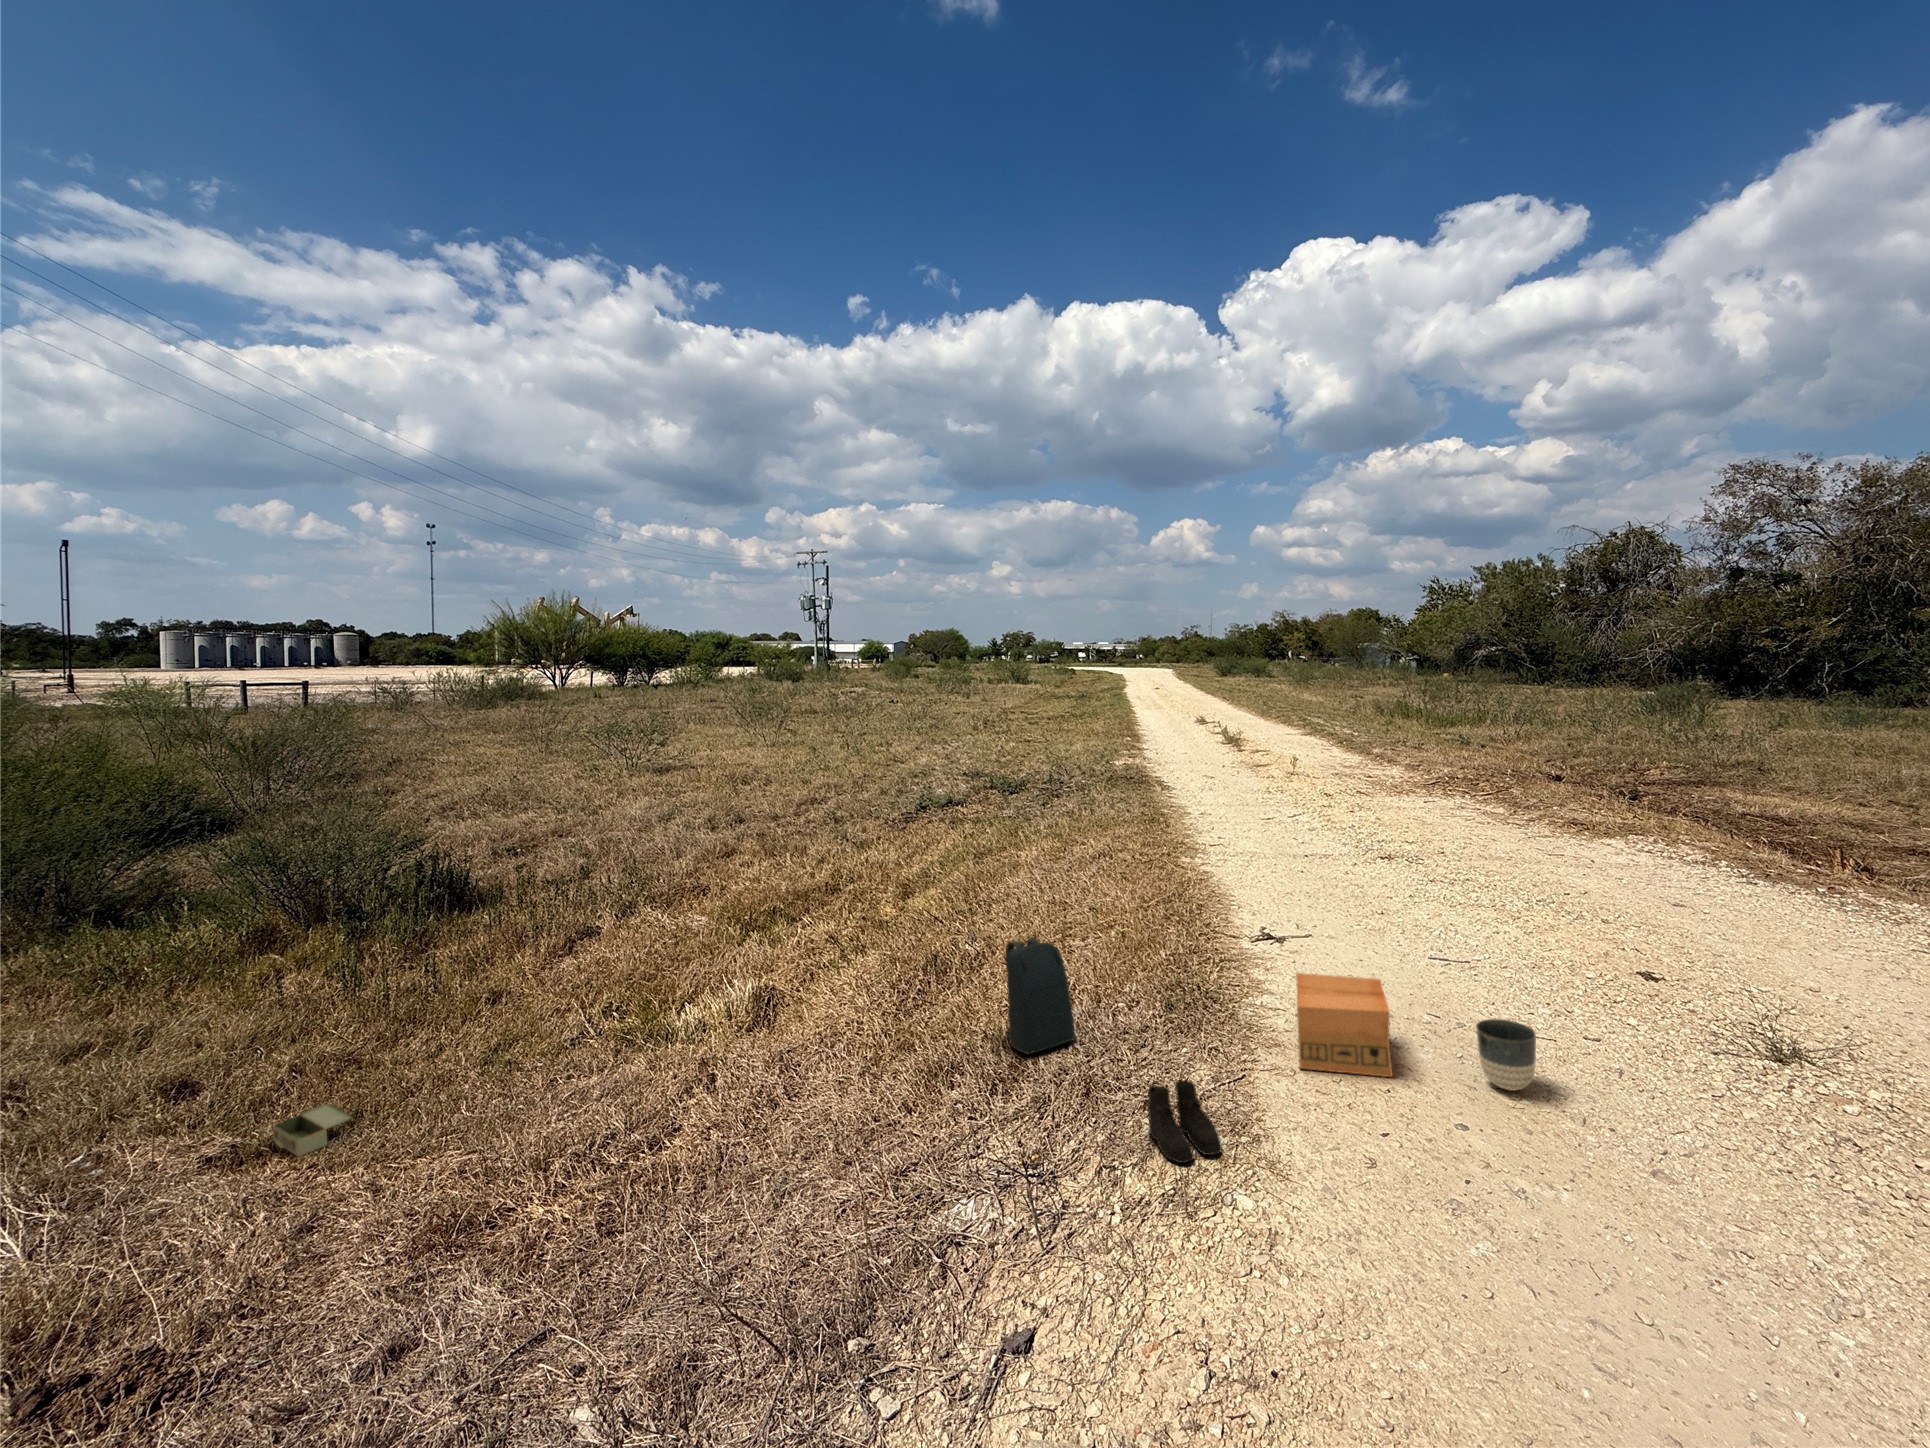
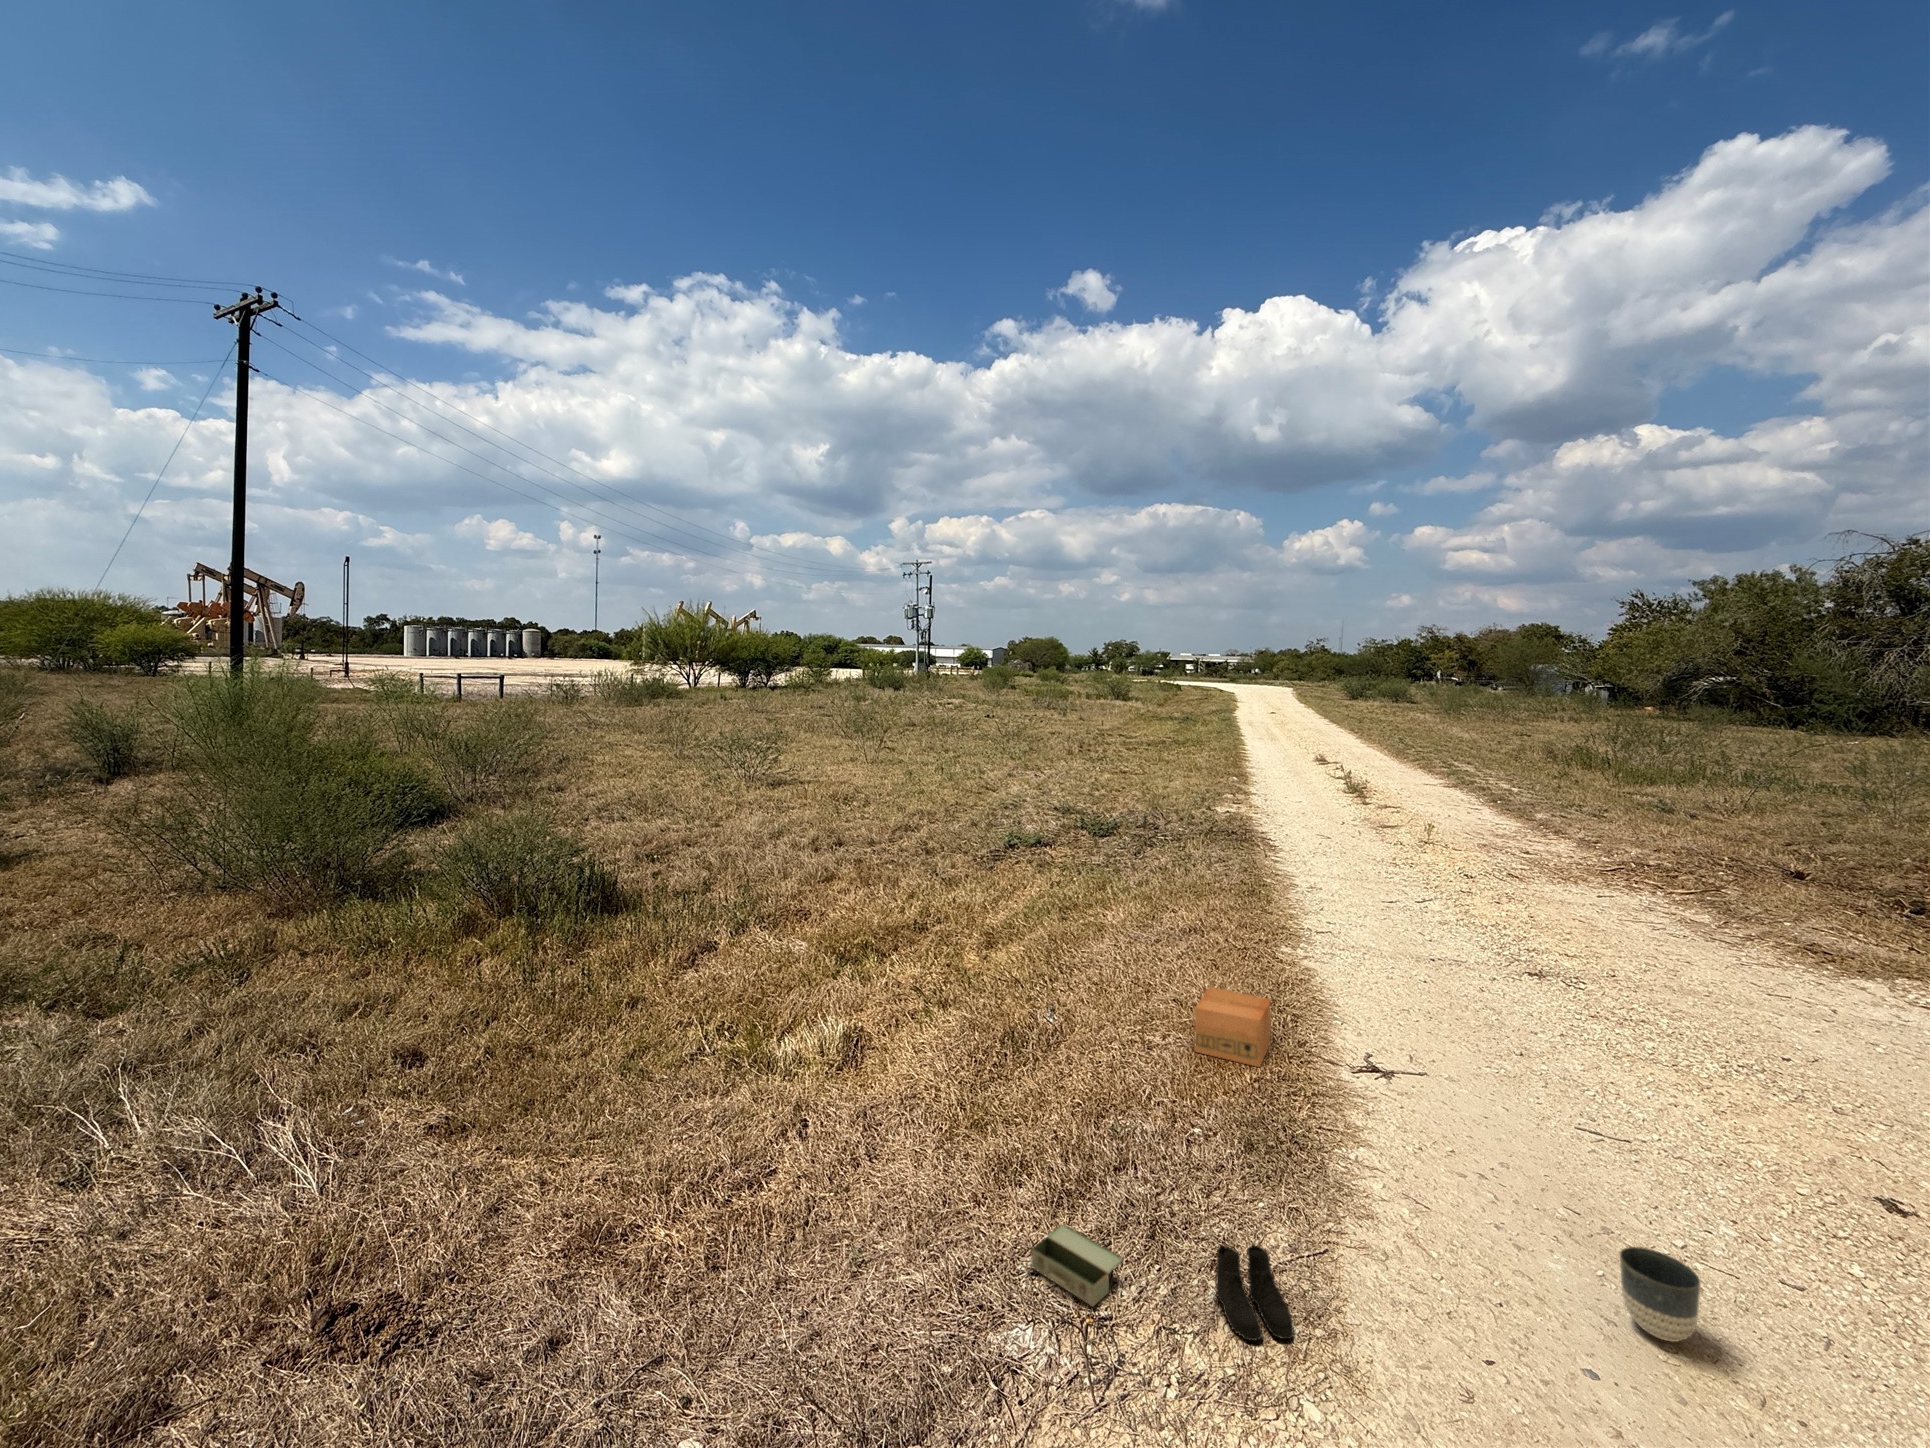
backpack: present [1005,937,1075,1054] -> none [1078,1047,1147,1169]
cardboard box: present [1296,973,1393,1077] -> present [1194,987,1271,1067]
toolbox: present [273,1104,352,1157] -> present [1031,1224,1123,1306]

